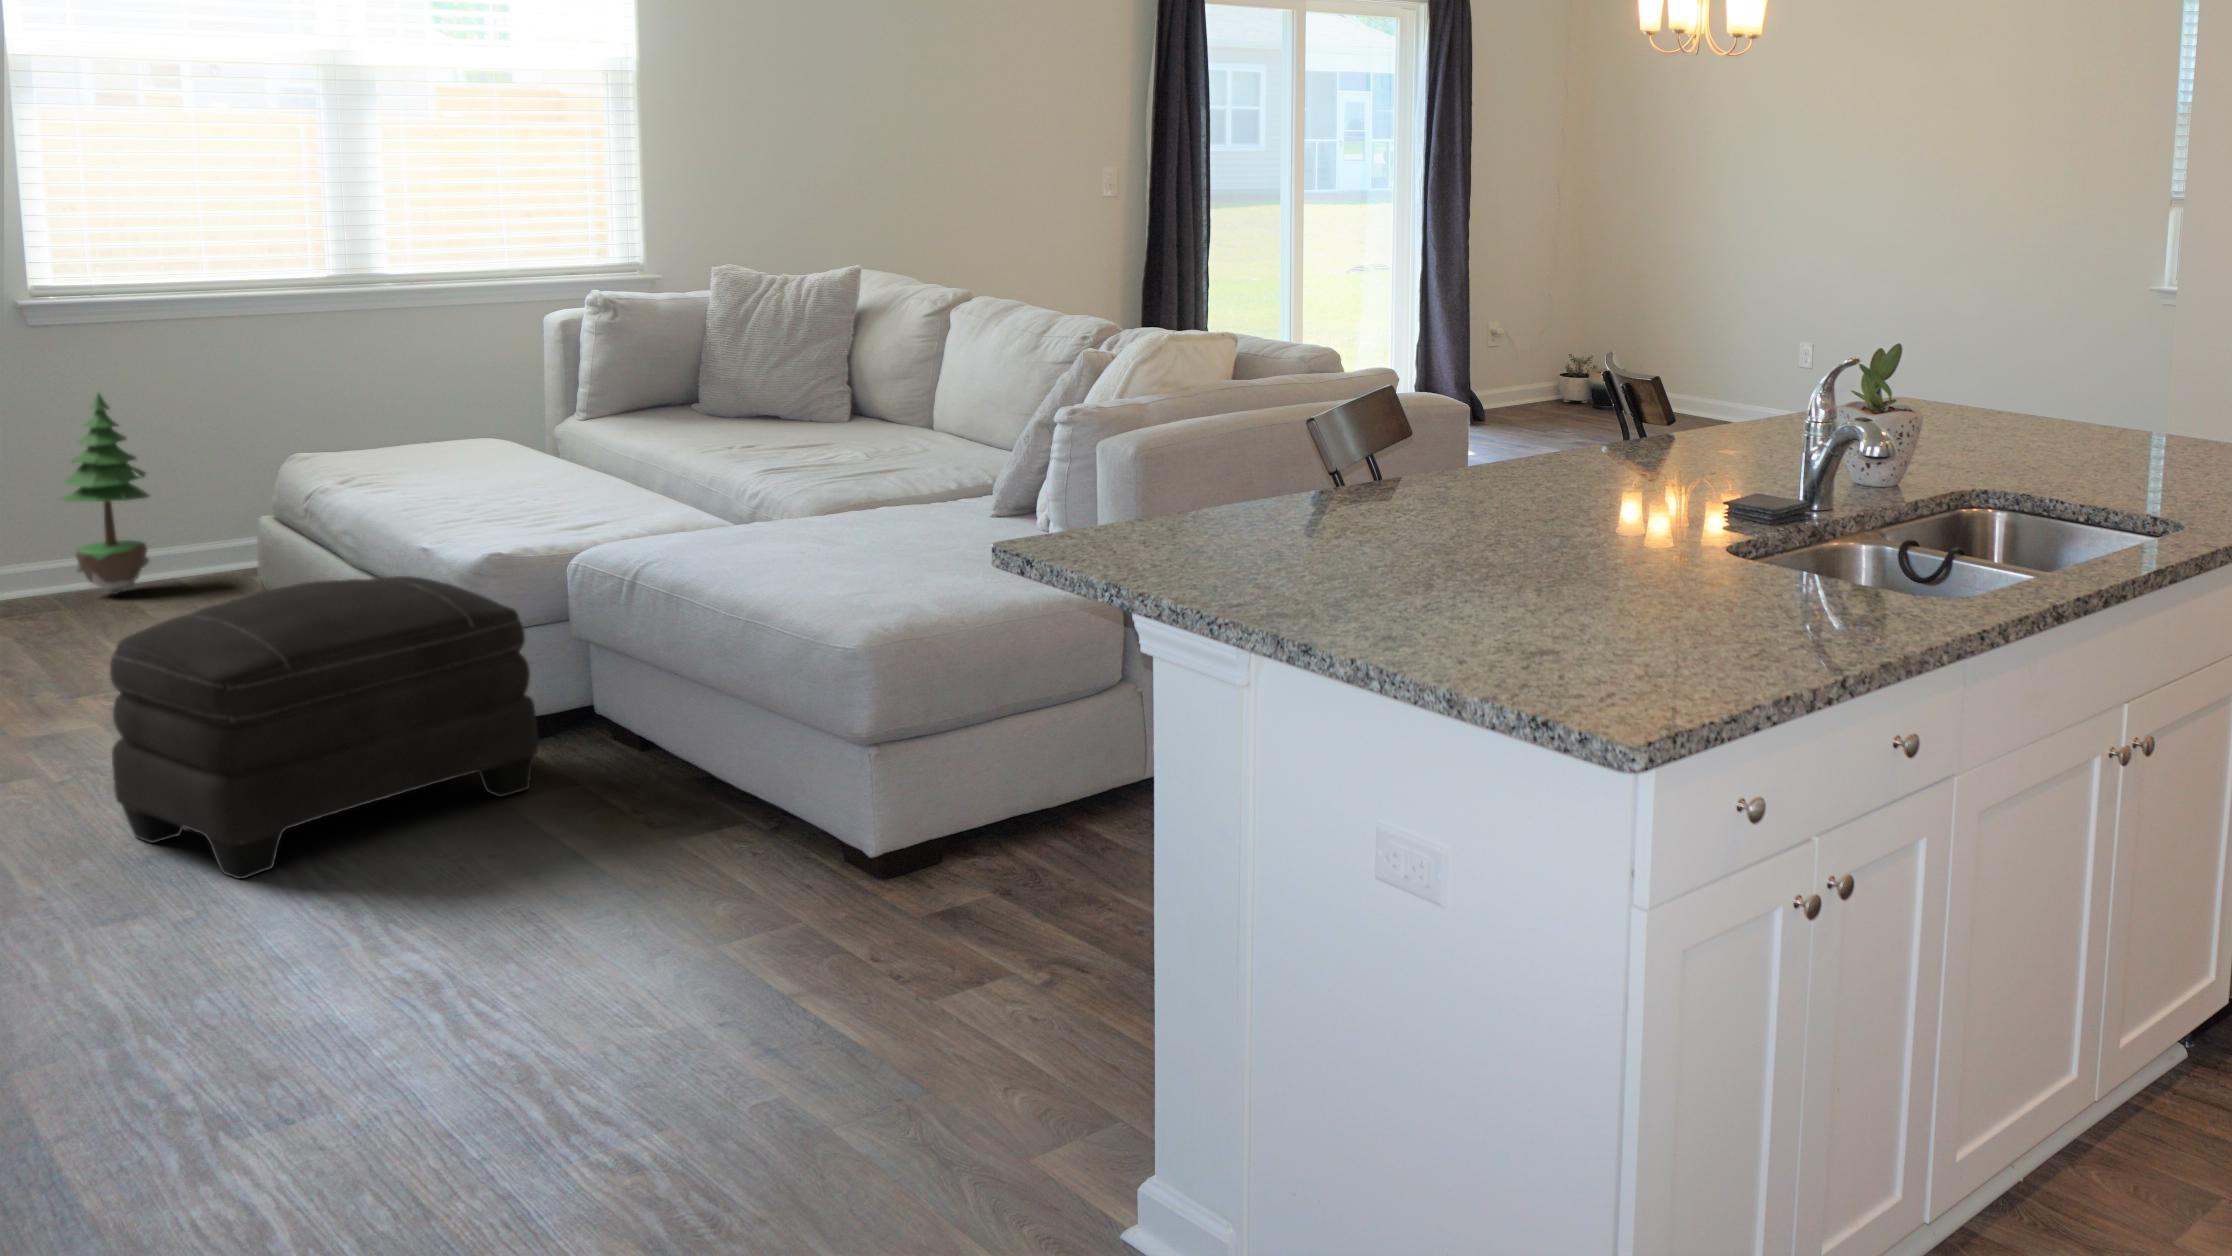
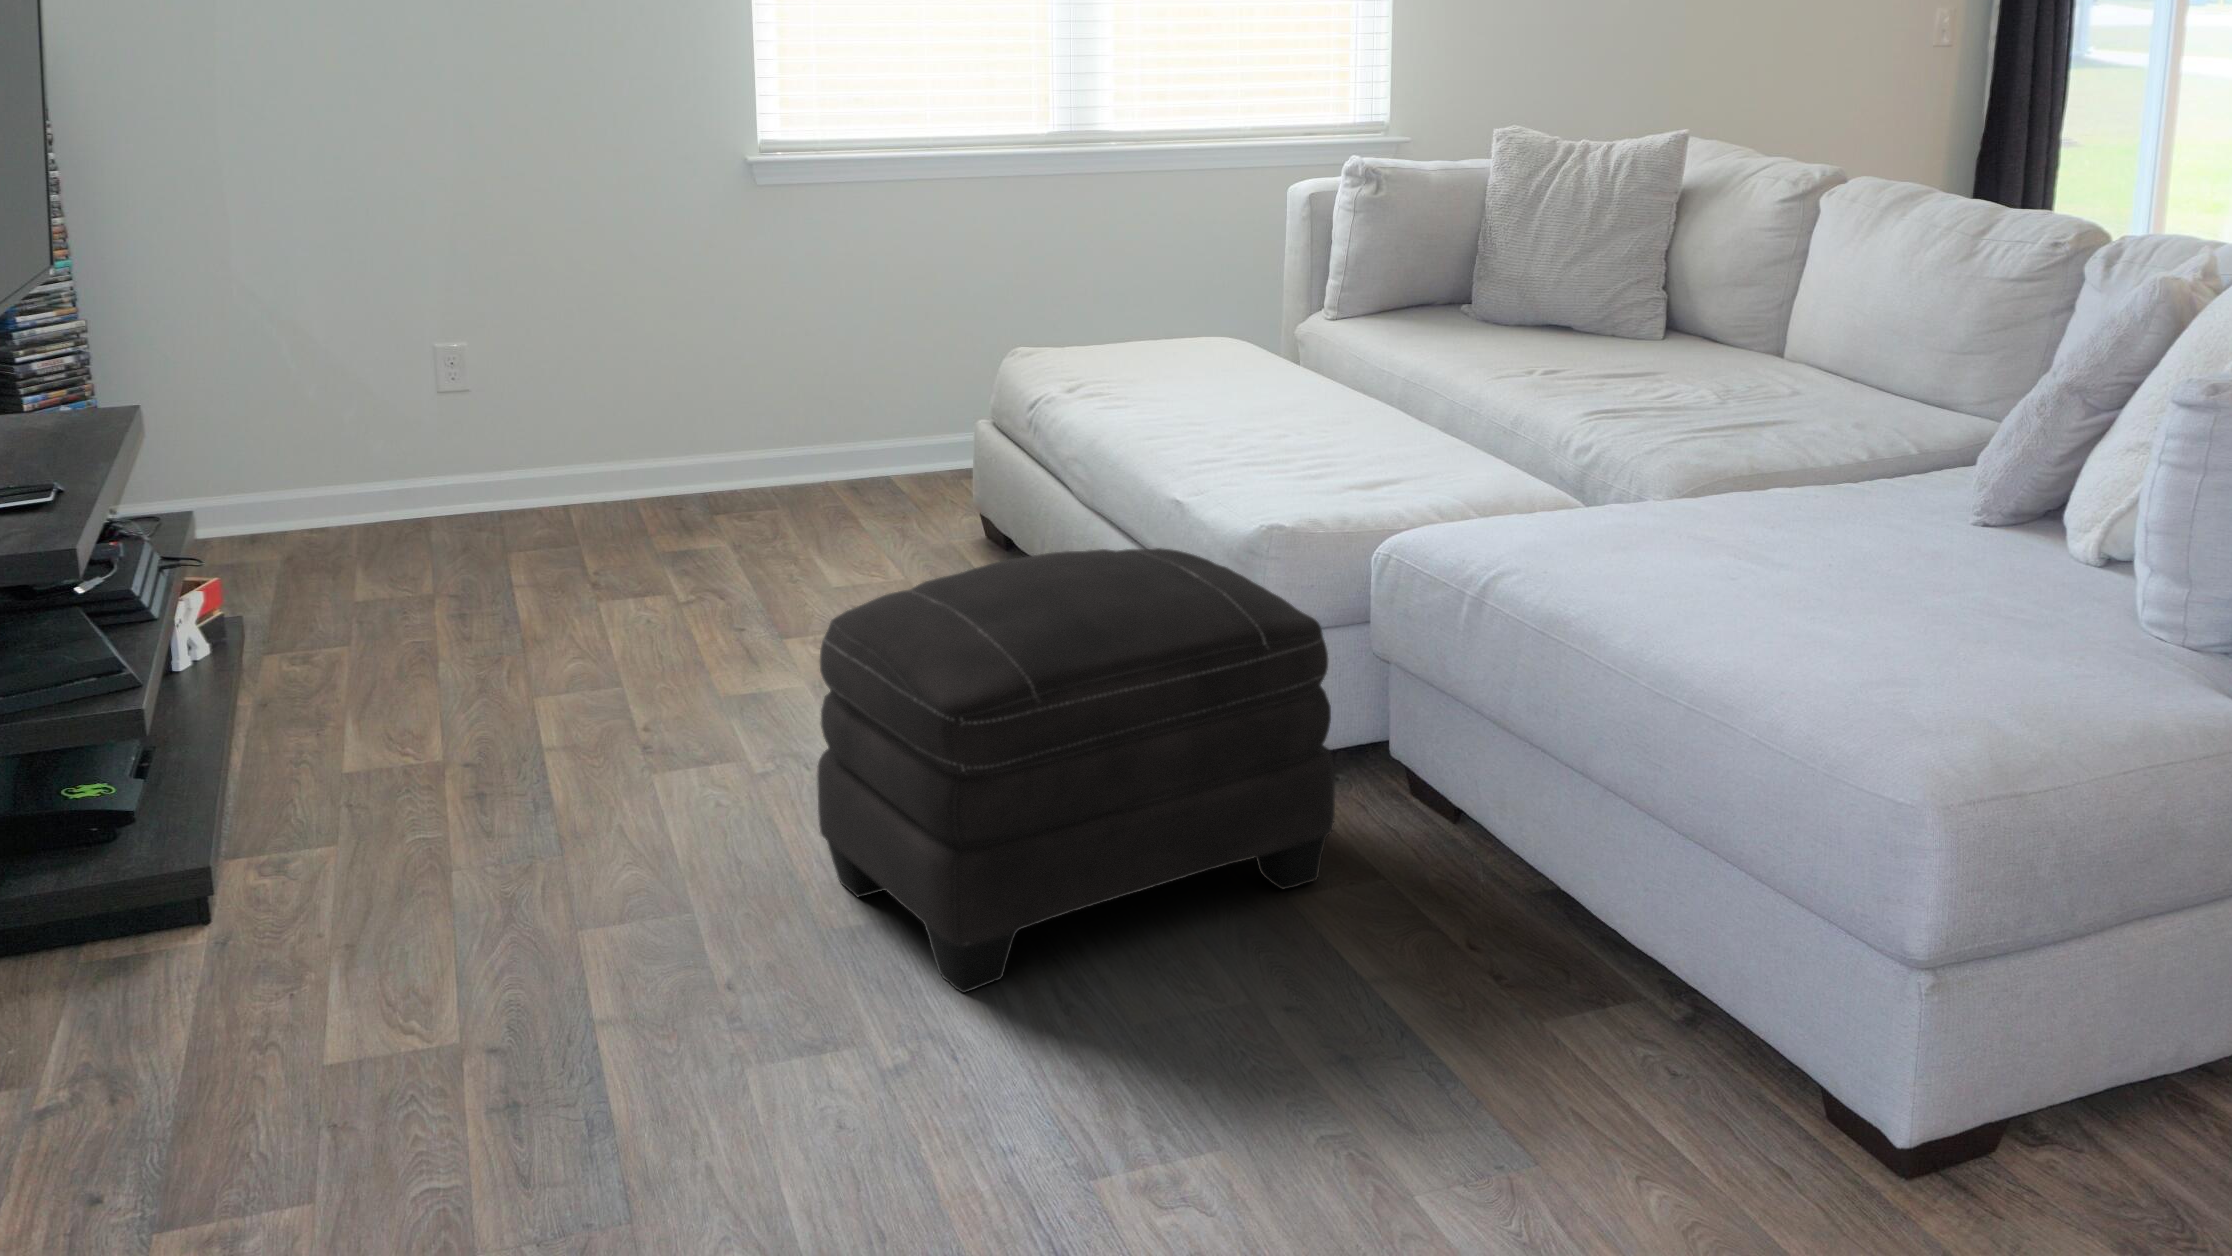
potted tree: present [62,394,149,594] -> none [786,259,872,492]

